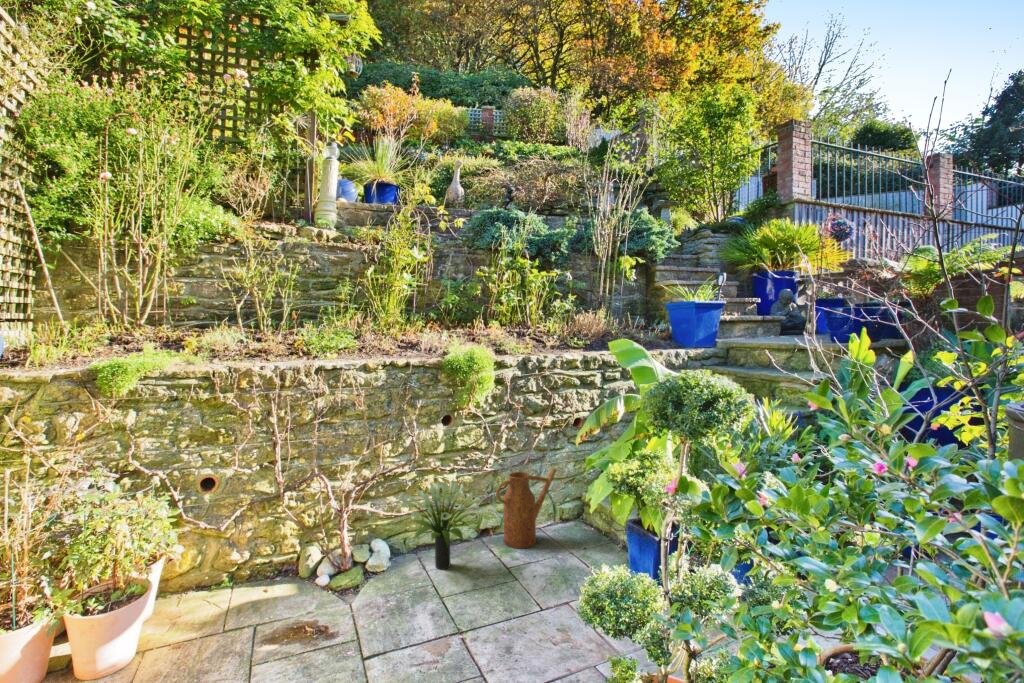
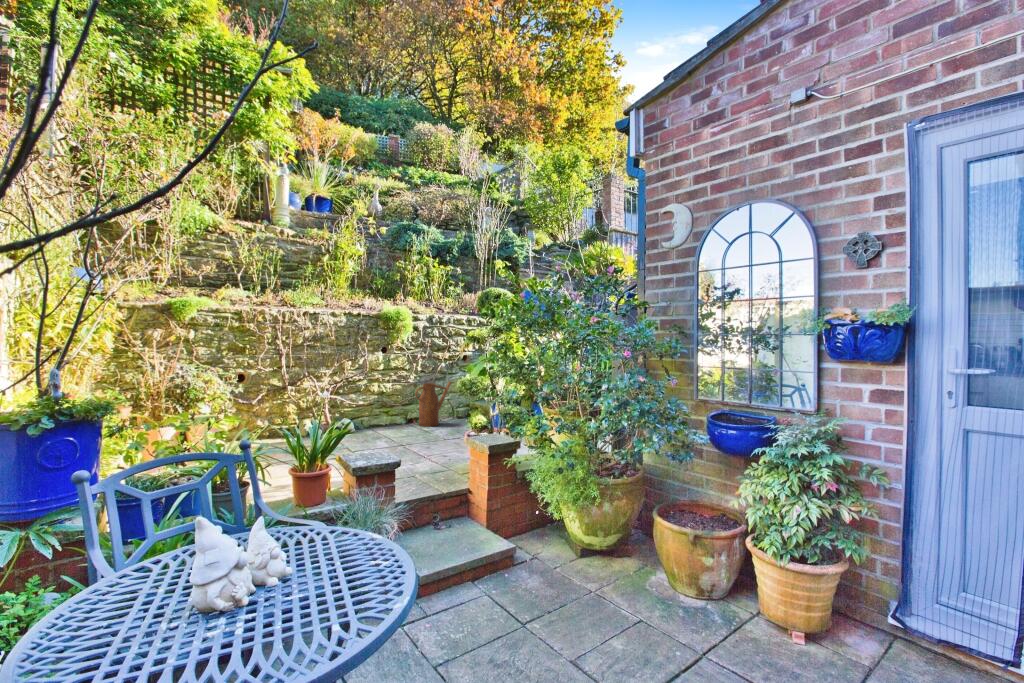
potted plant: present [403,481,481,569] -> none [360,382,408,433]

